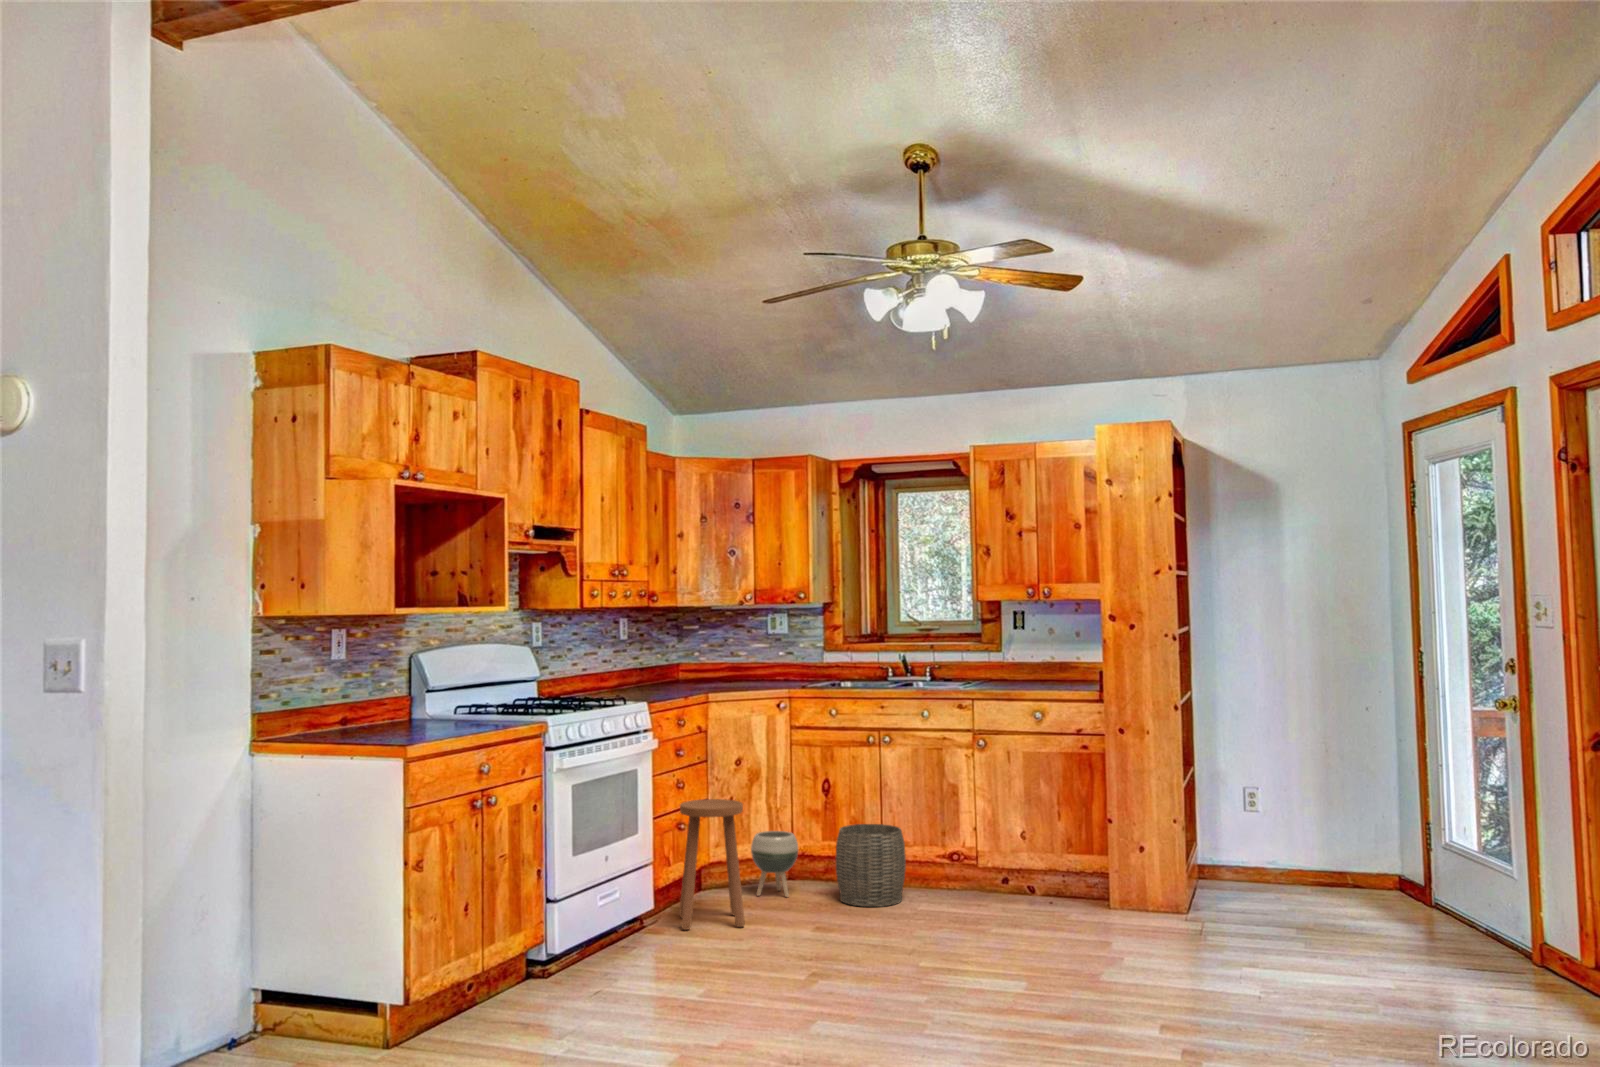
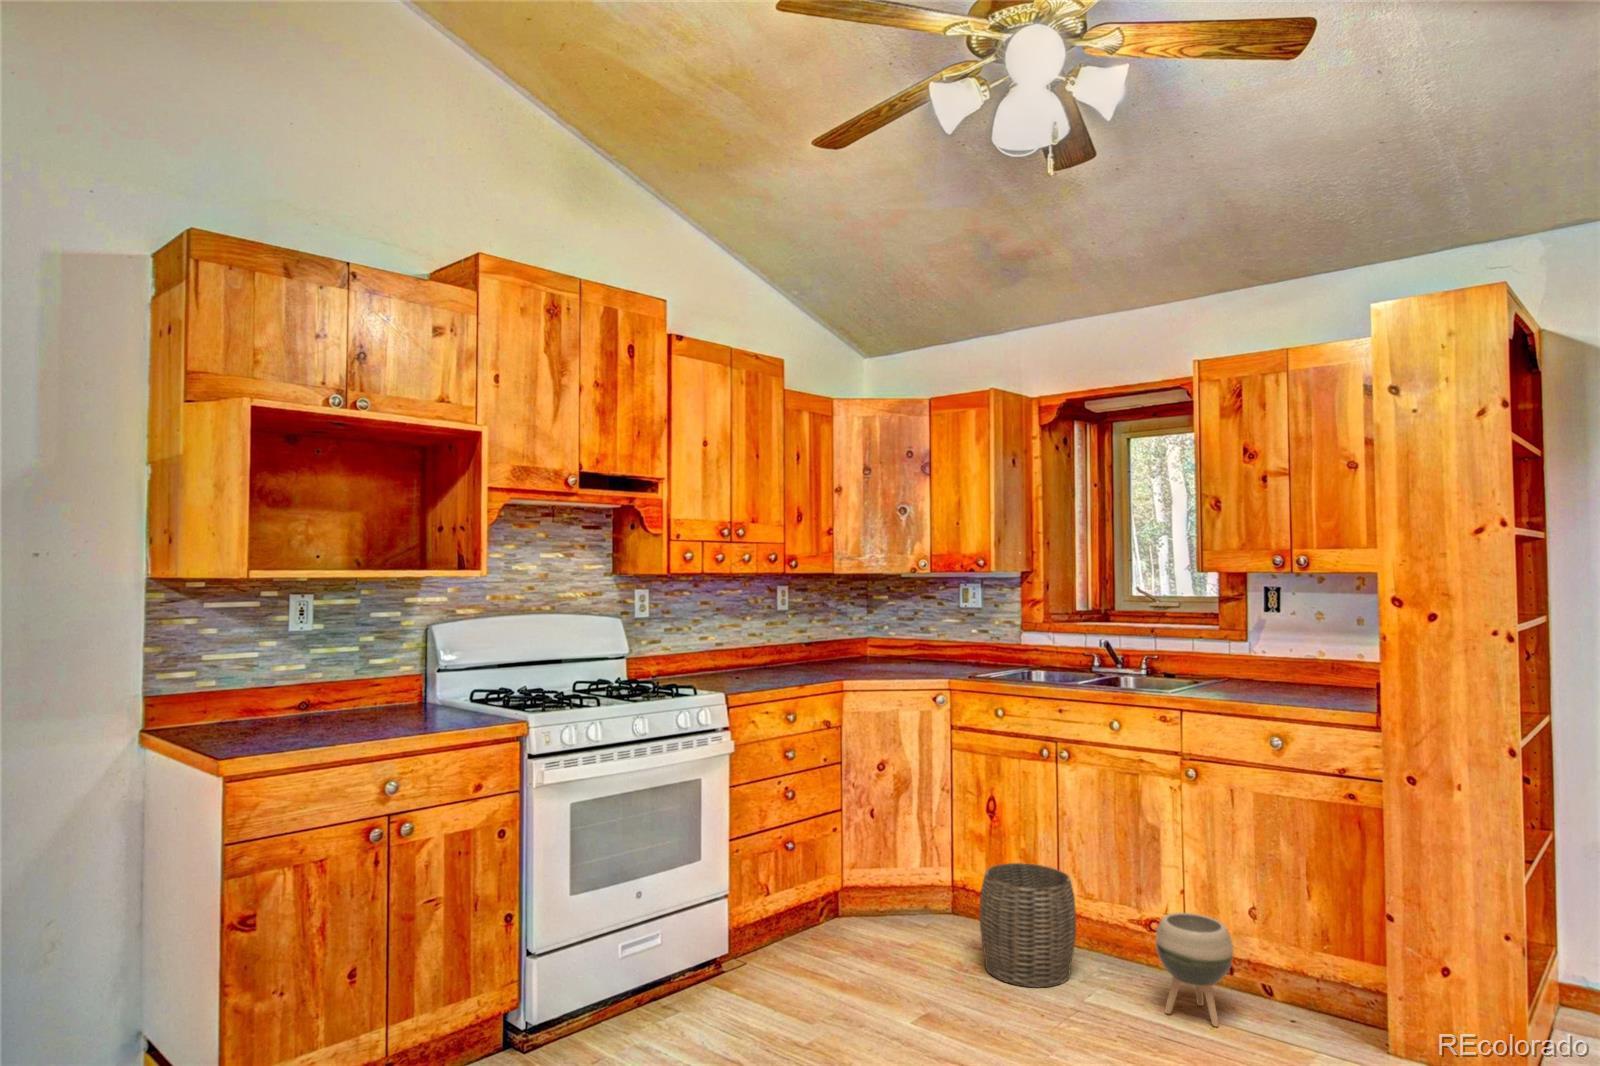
stool: present [679,799,745,930] -> none [751,817,842,995]
planter: present [751,831,798,897] -> present [1156,913,1233,1027]

